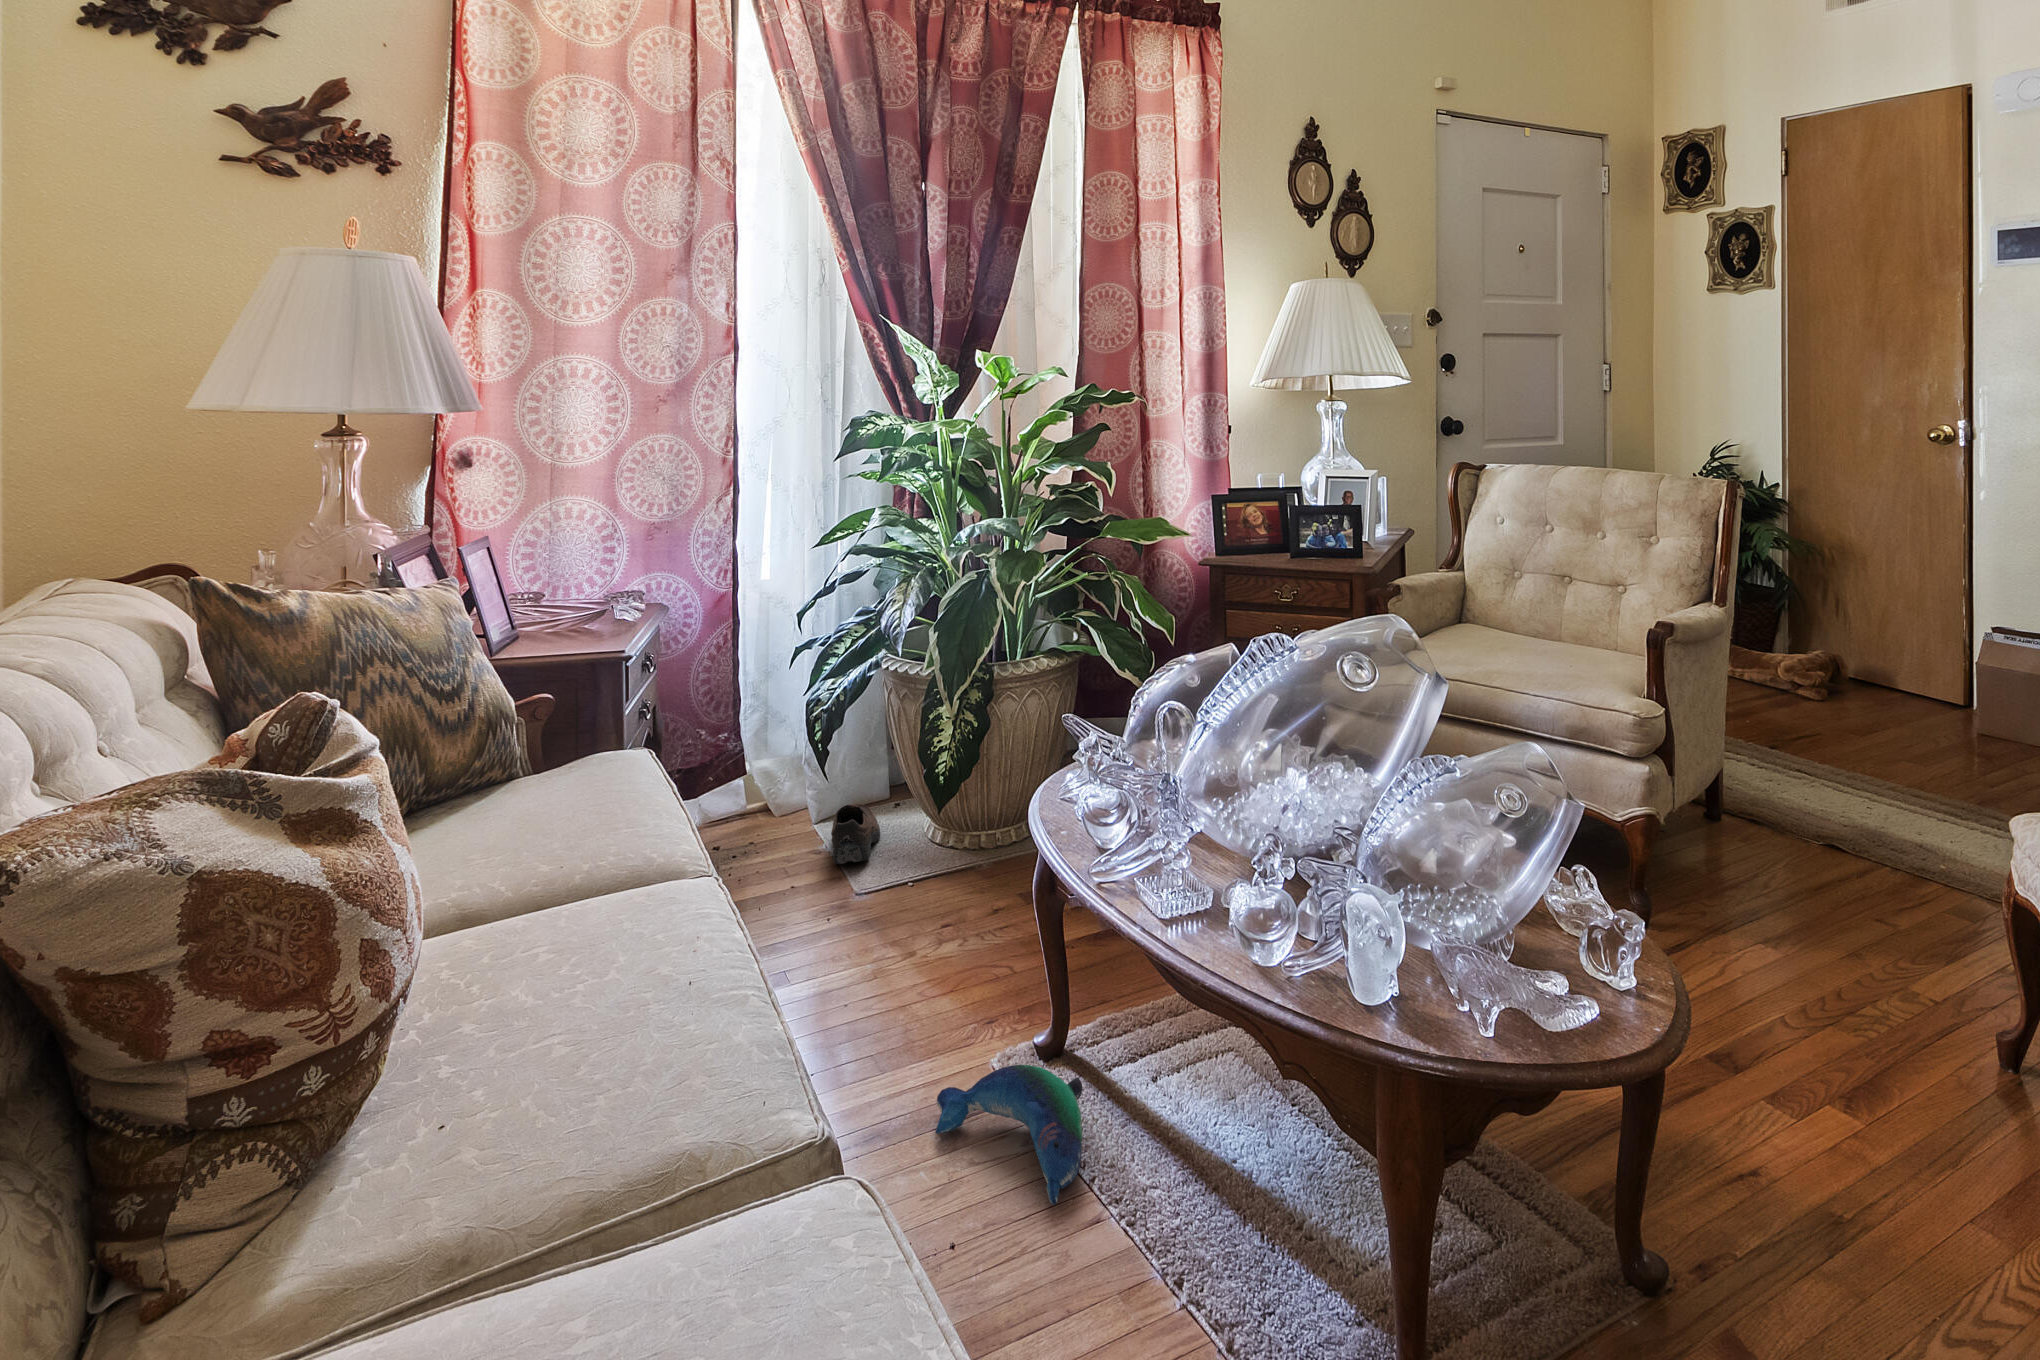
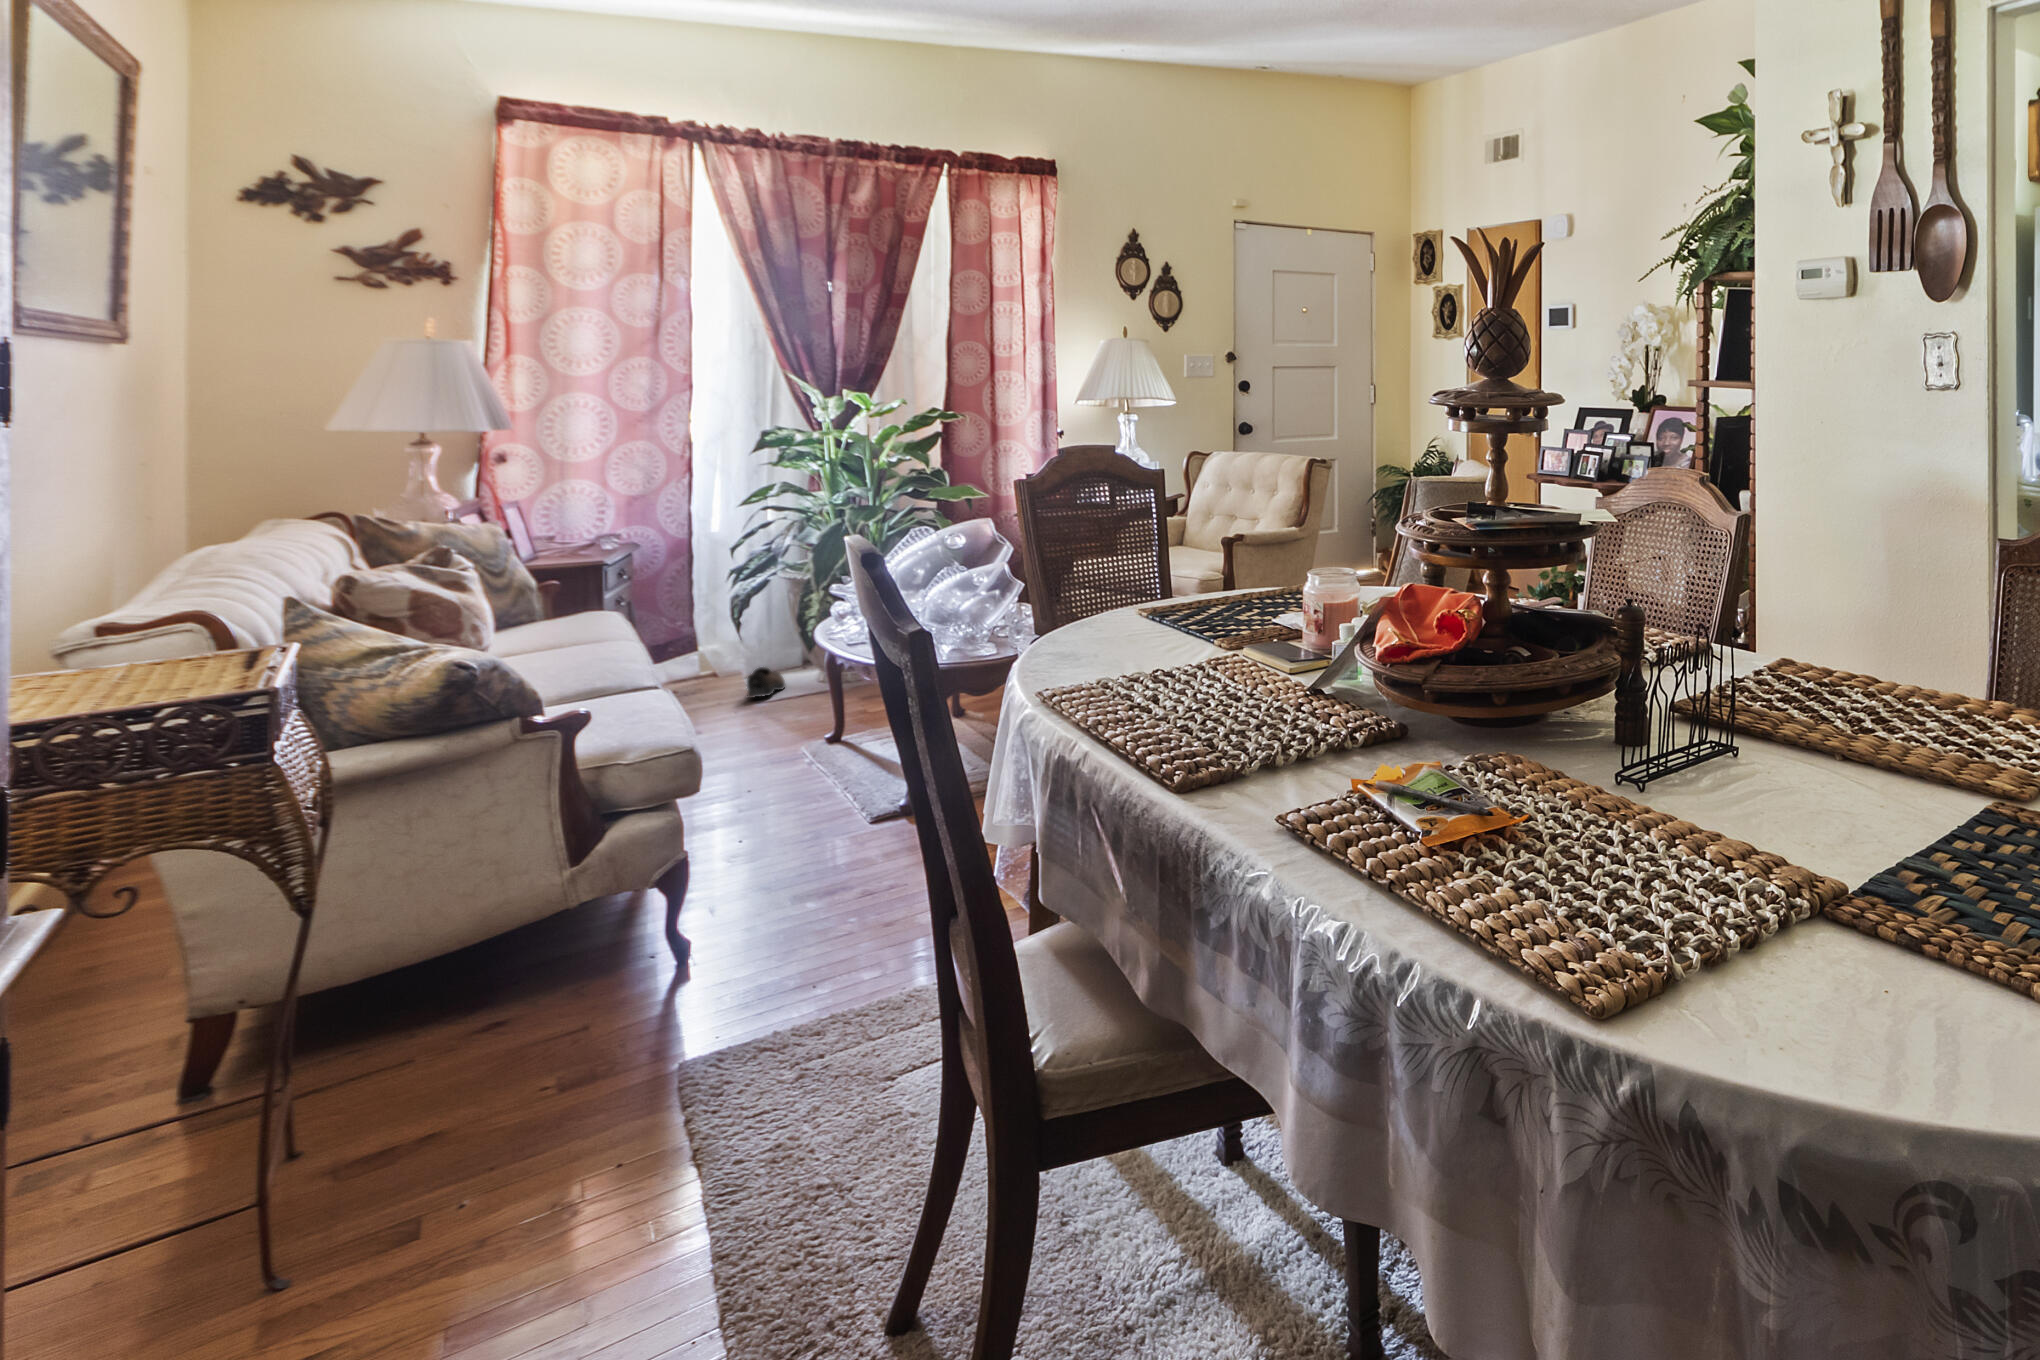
plush toy: present [936,1065,1082,1205] -> none [747,737,822,781]

